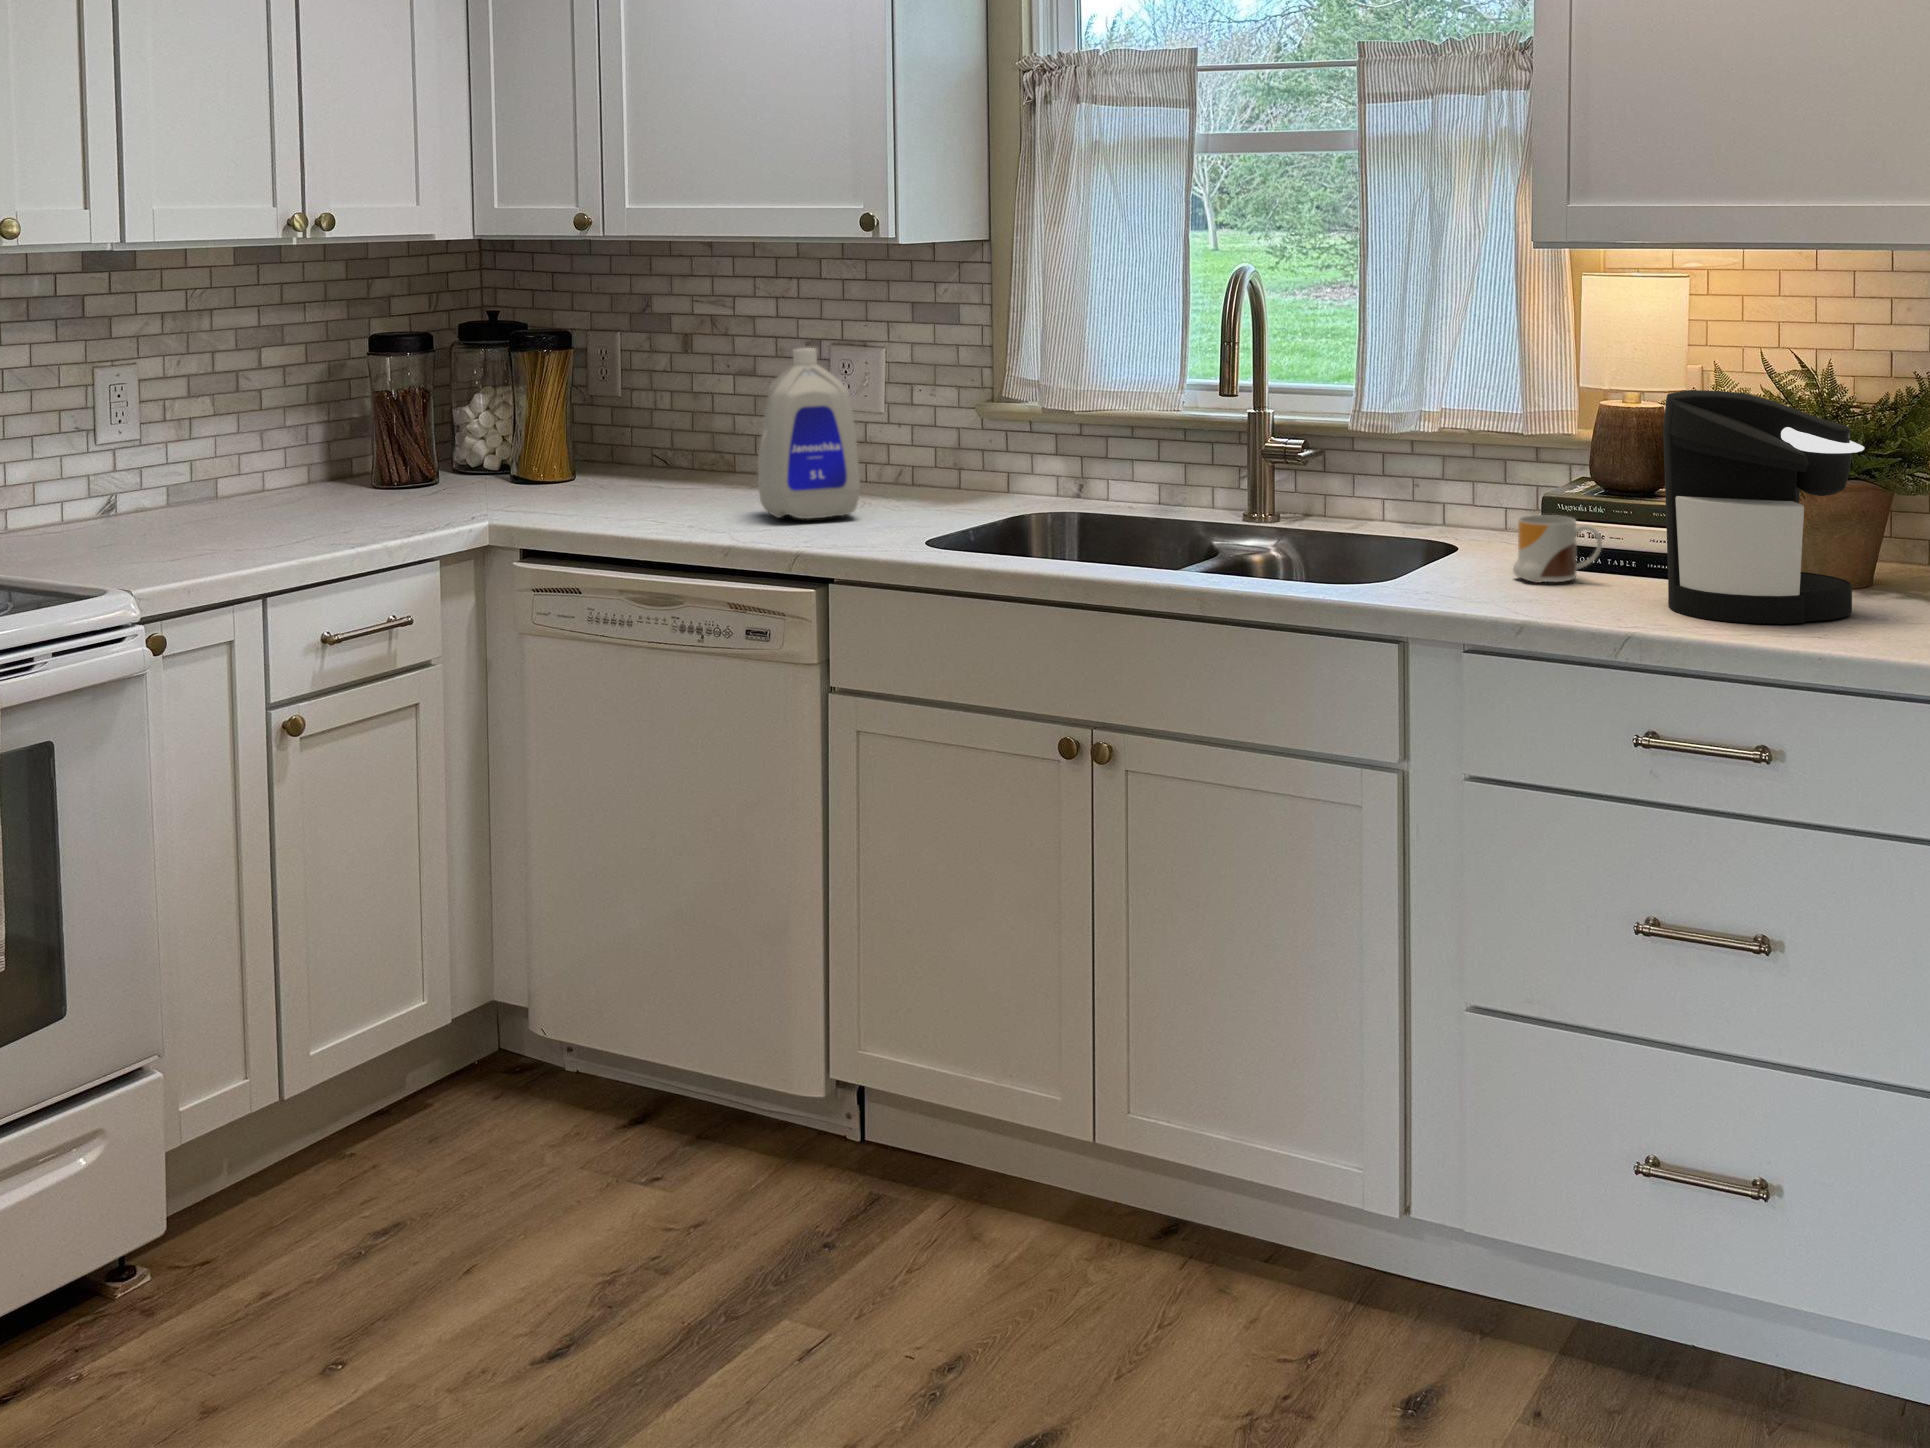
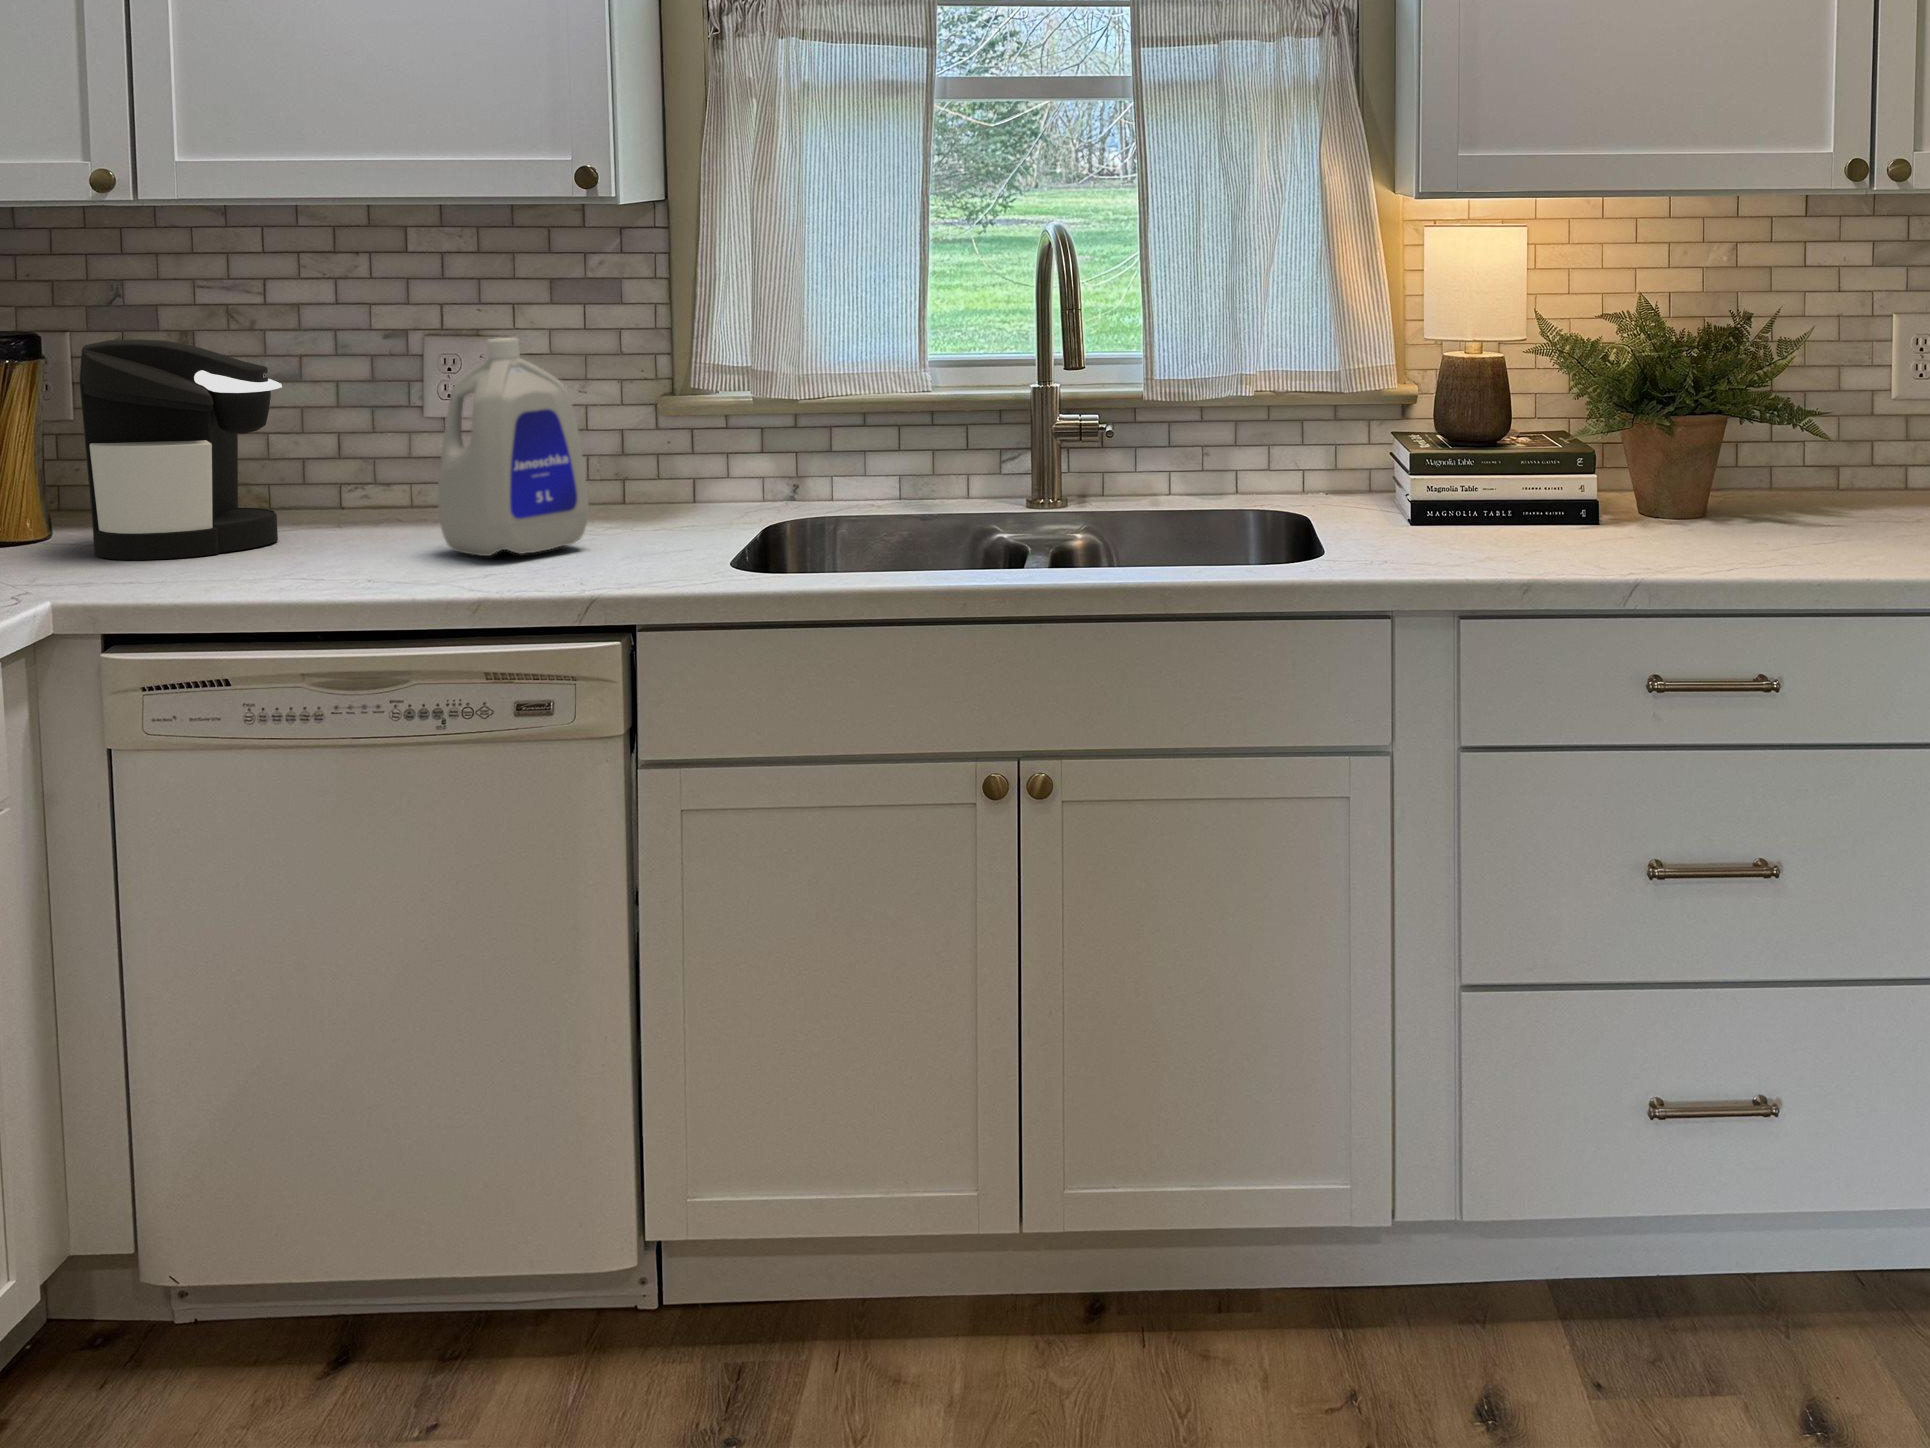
coffee maker: present [1663,390,1864,624] -> present [79,339,282,560]
mug: present [1513,515,1602,583] -> none [1415,472,1504,542]

